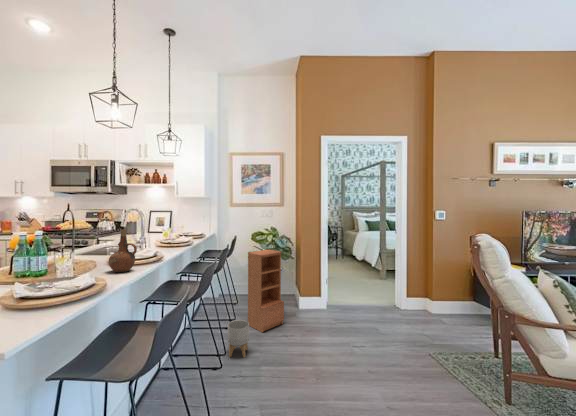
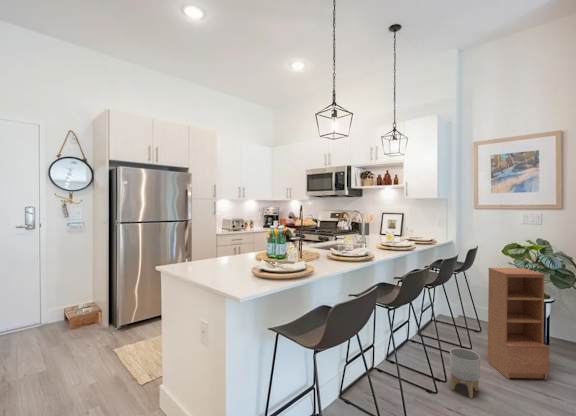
ceramic pitcher: present [109,229,137,272] -> none [323,227,345,265]

